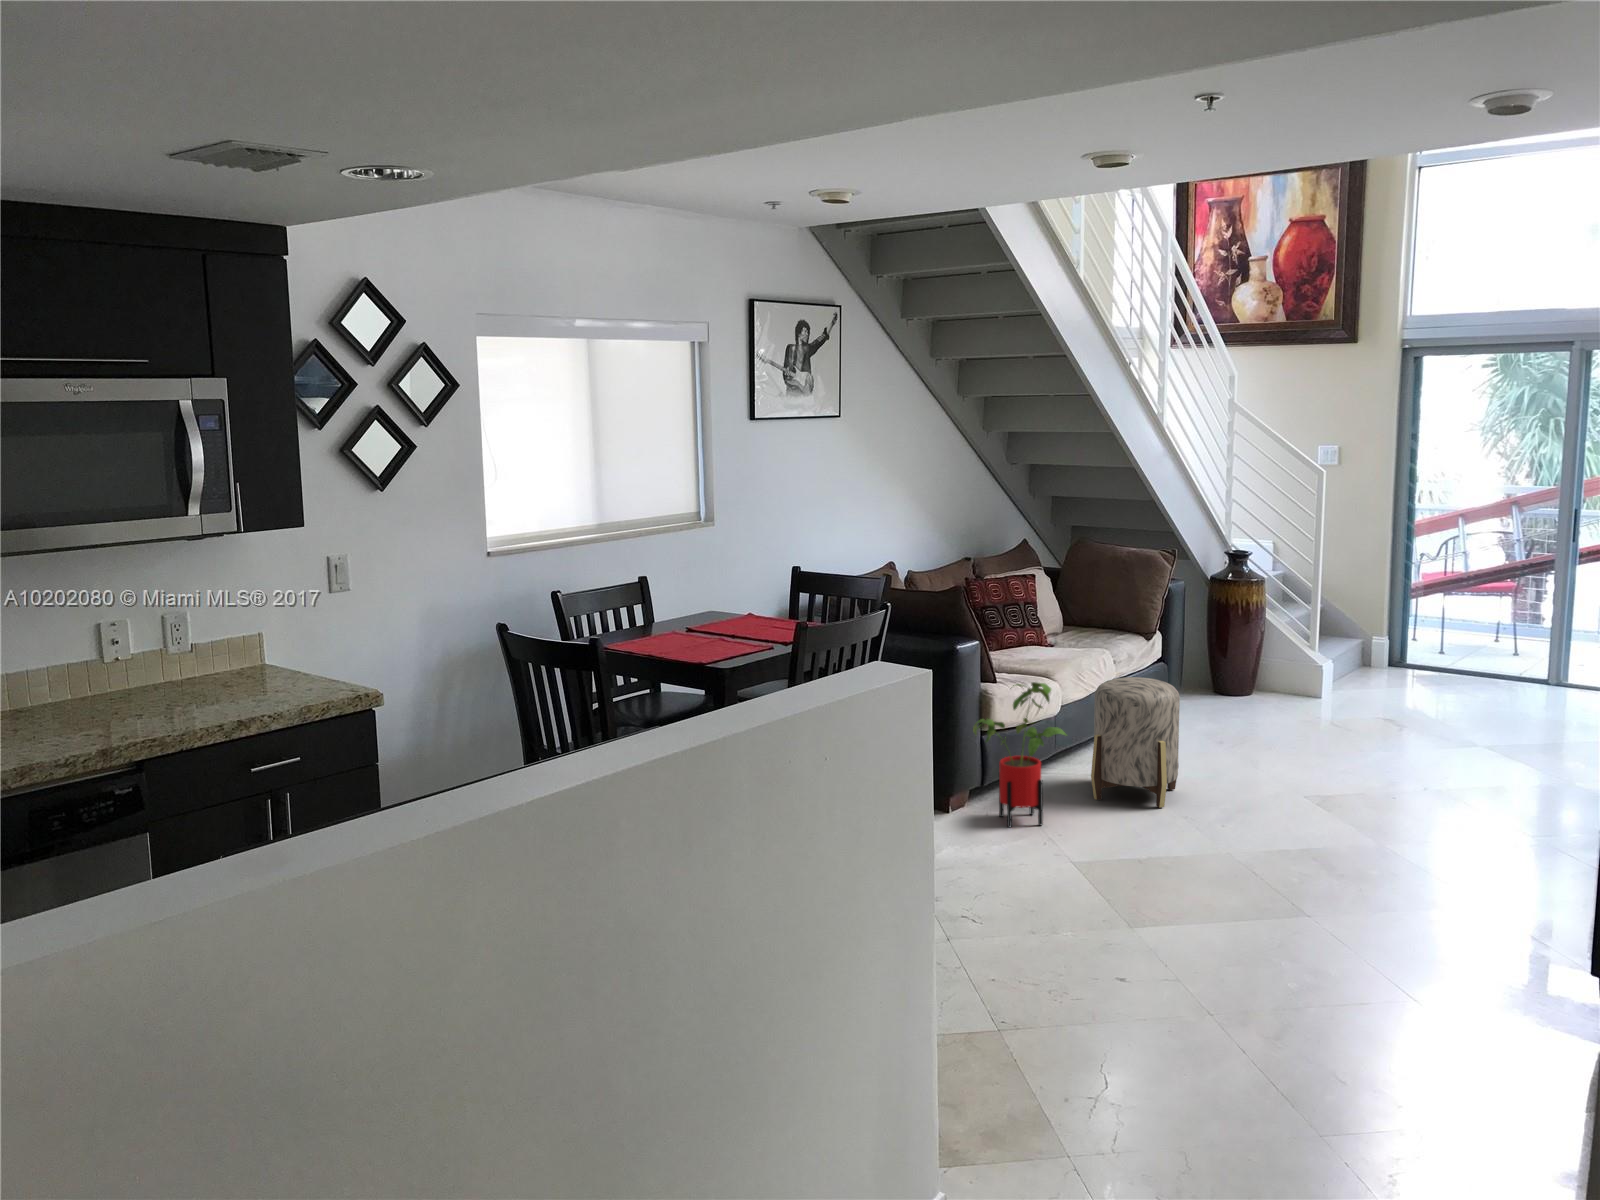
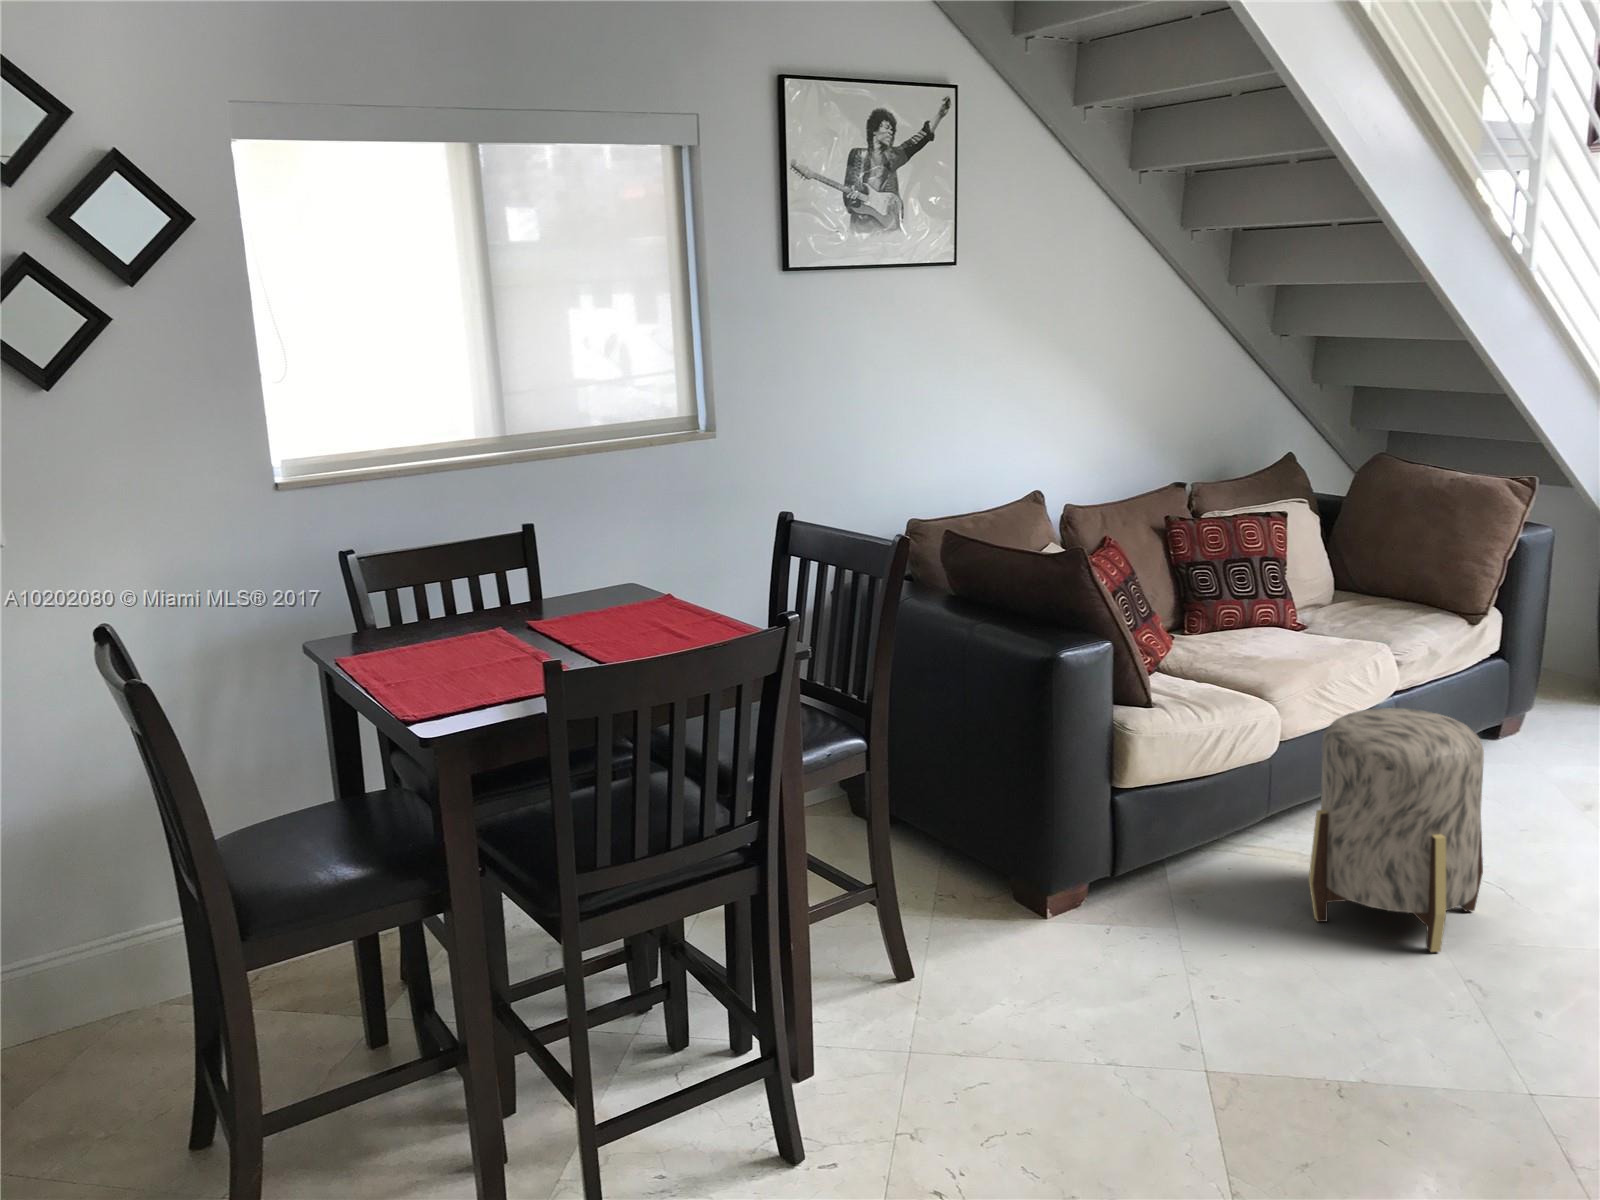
house plant: present [973,682,1066,827] -> none [1075,719,1237,973]

